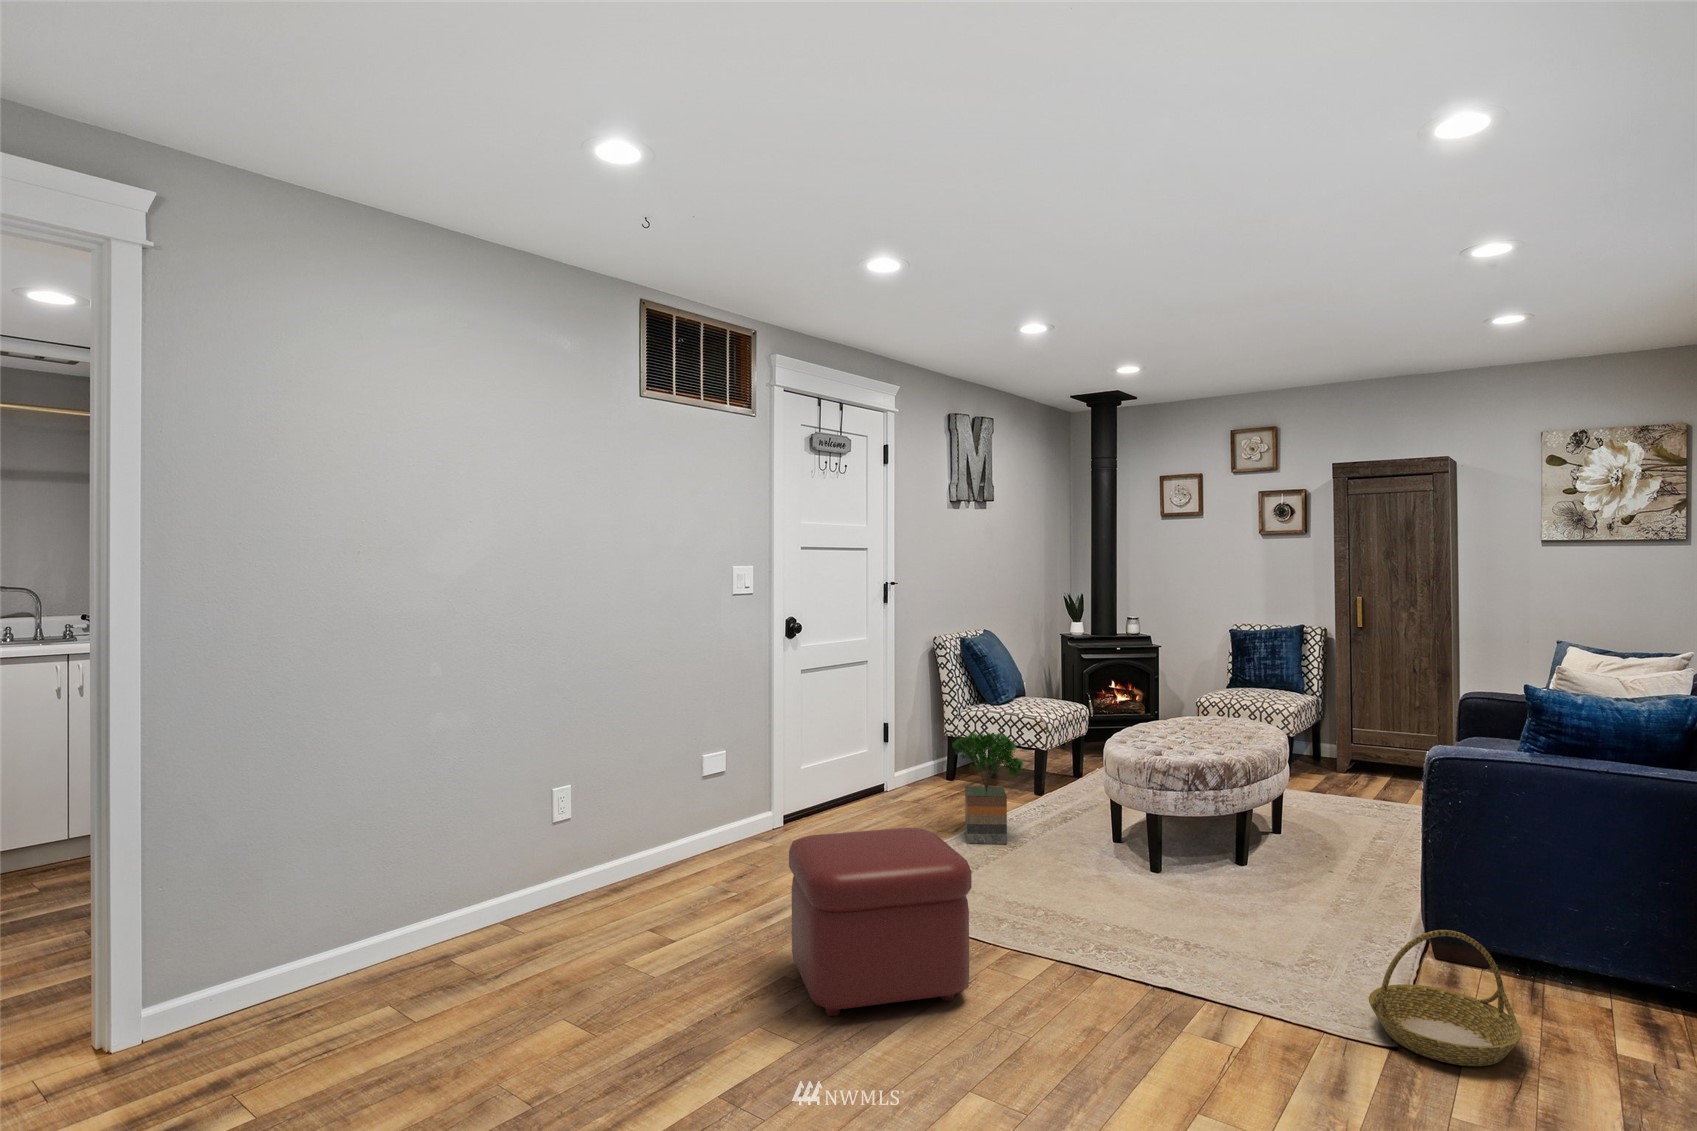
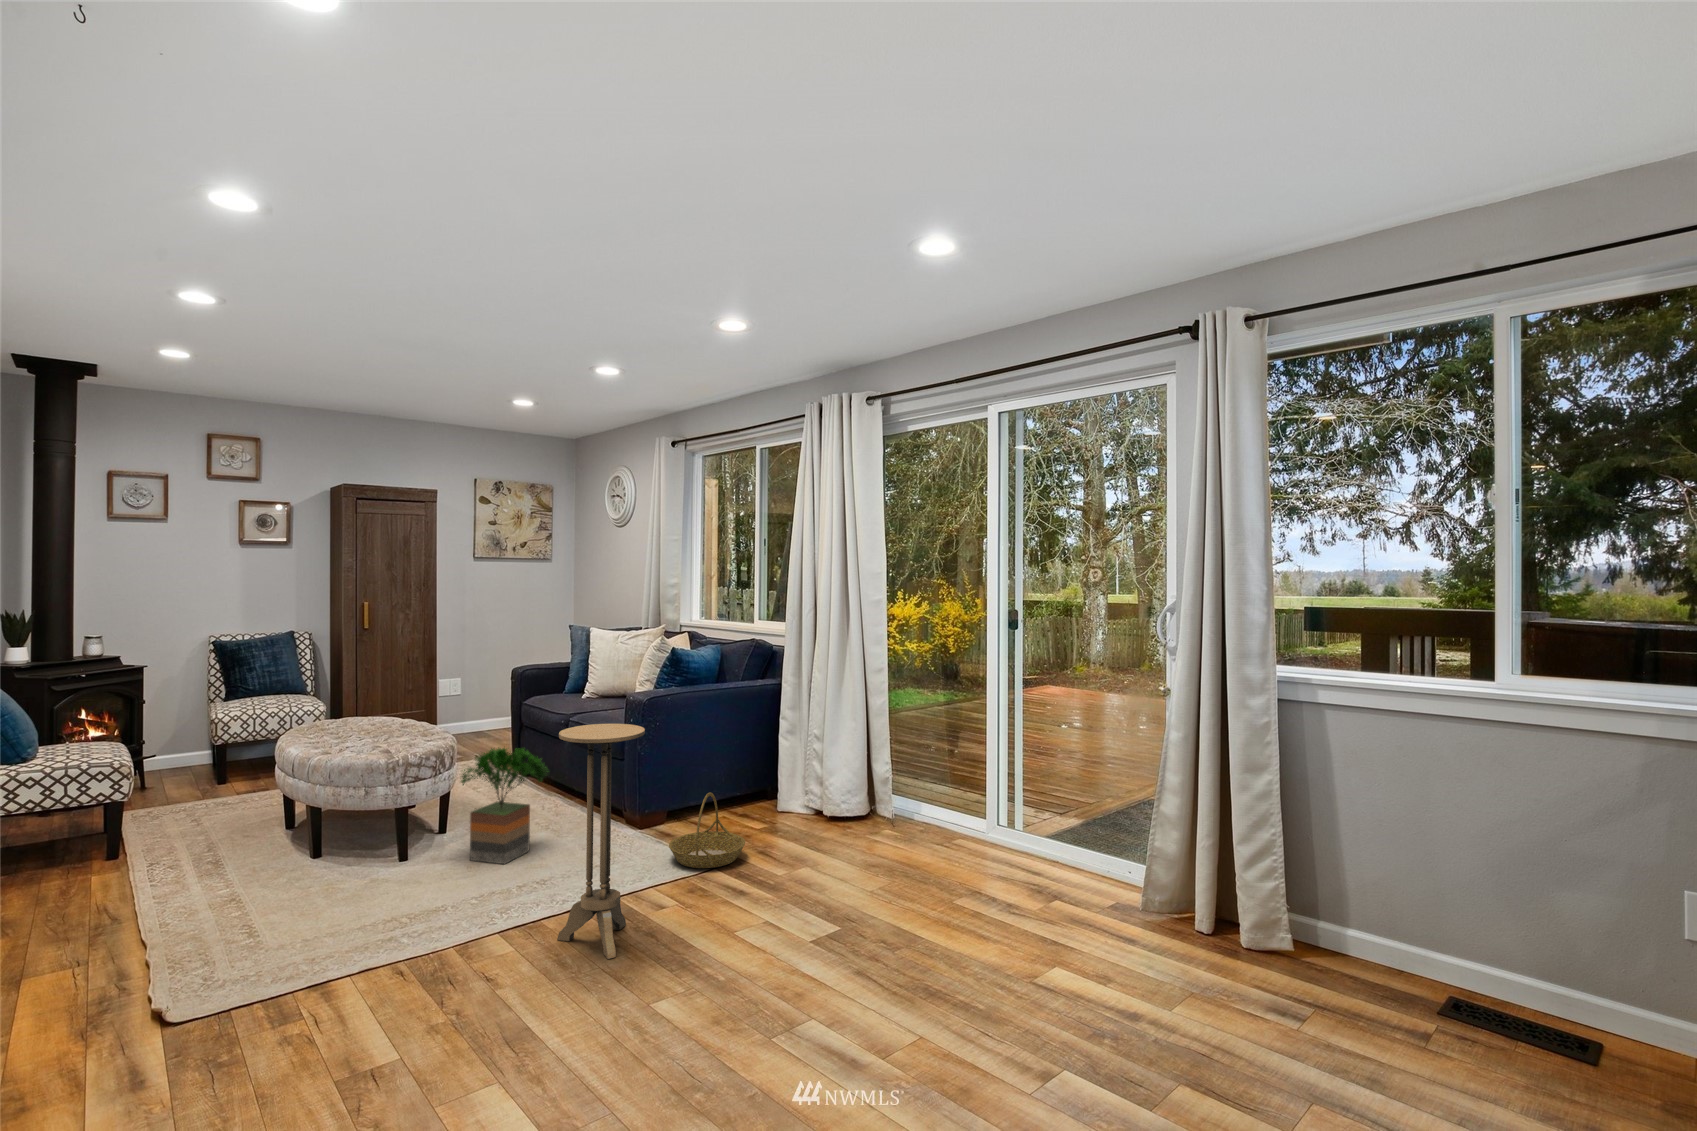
potted tree: present [953,732,1024,844] -> present [461,748,548,864]
side table: none [1048,749,1163,1048] -> present [557,724,645,959]
ottoman: present [789,828,972,1016] -> none [290,857,513,1070]

